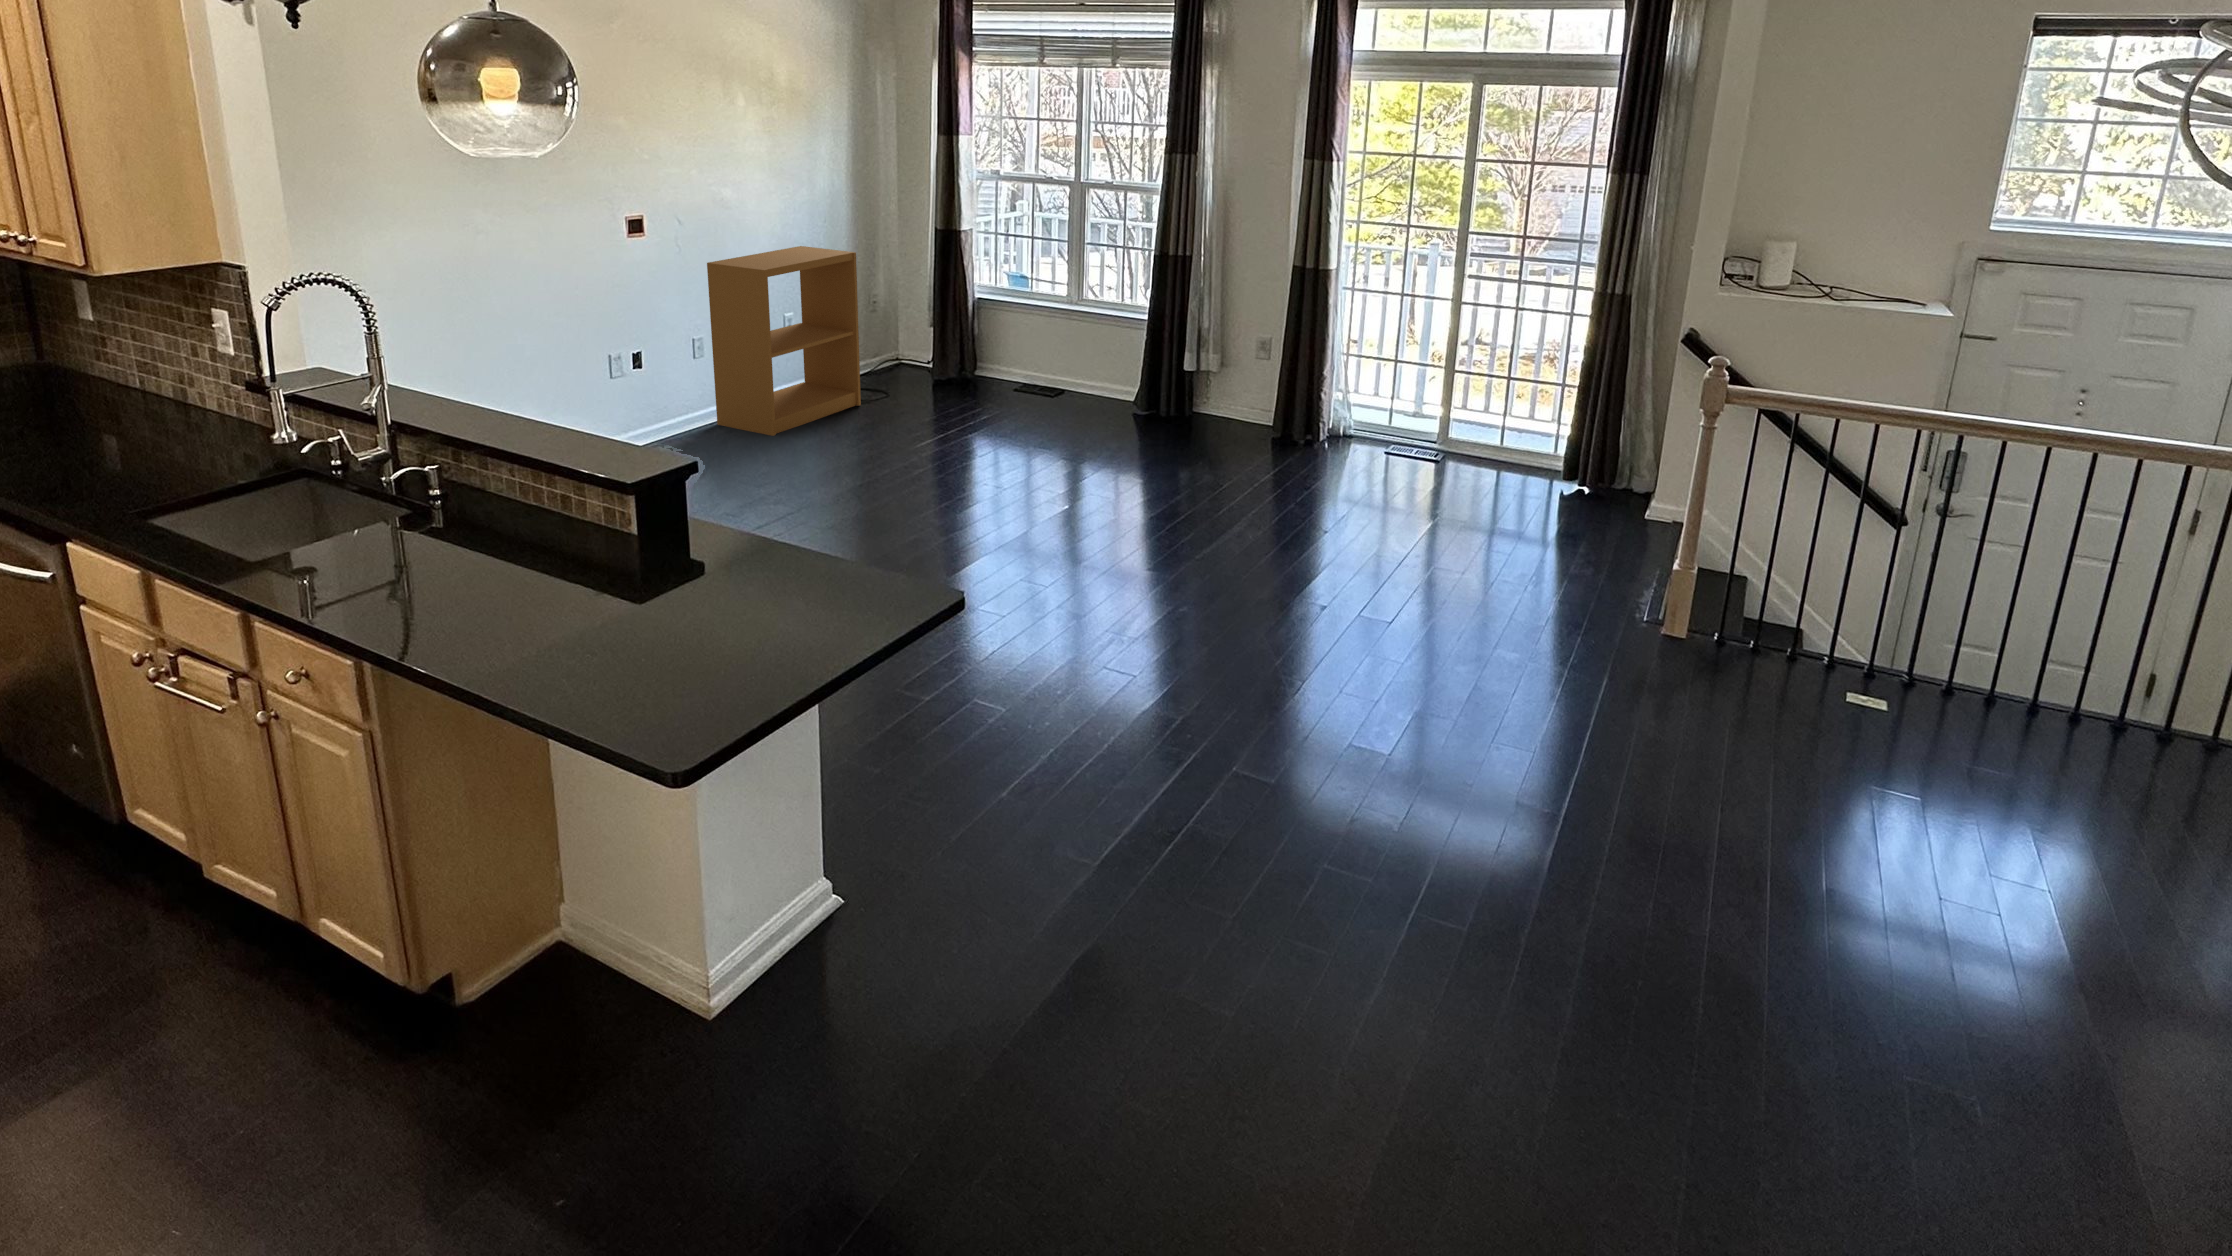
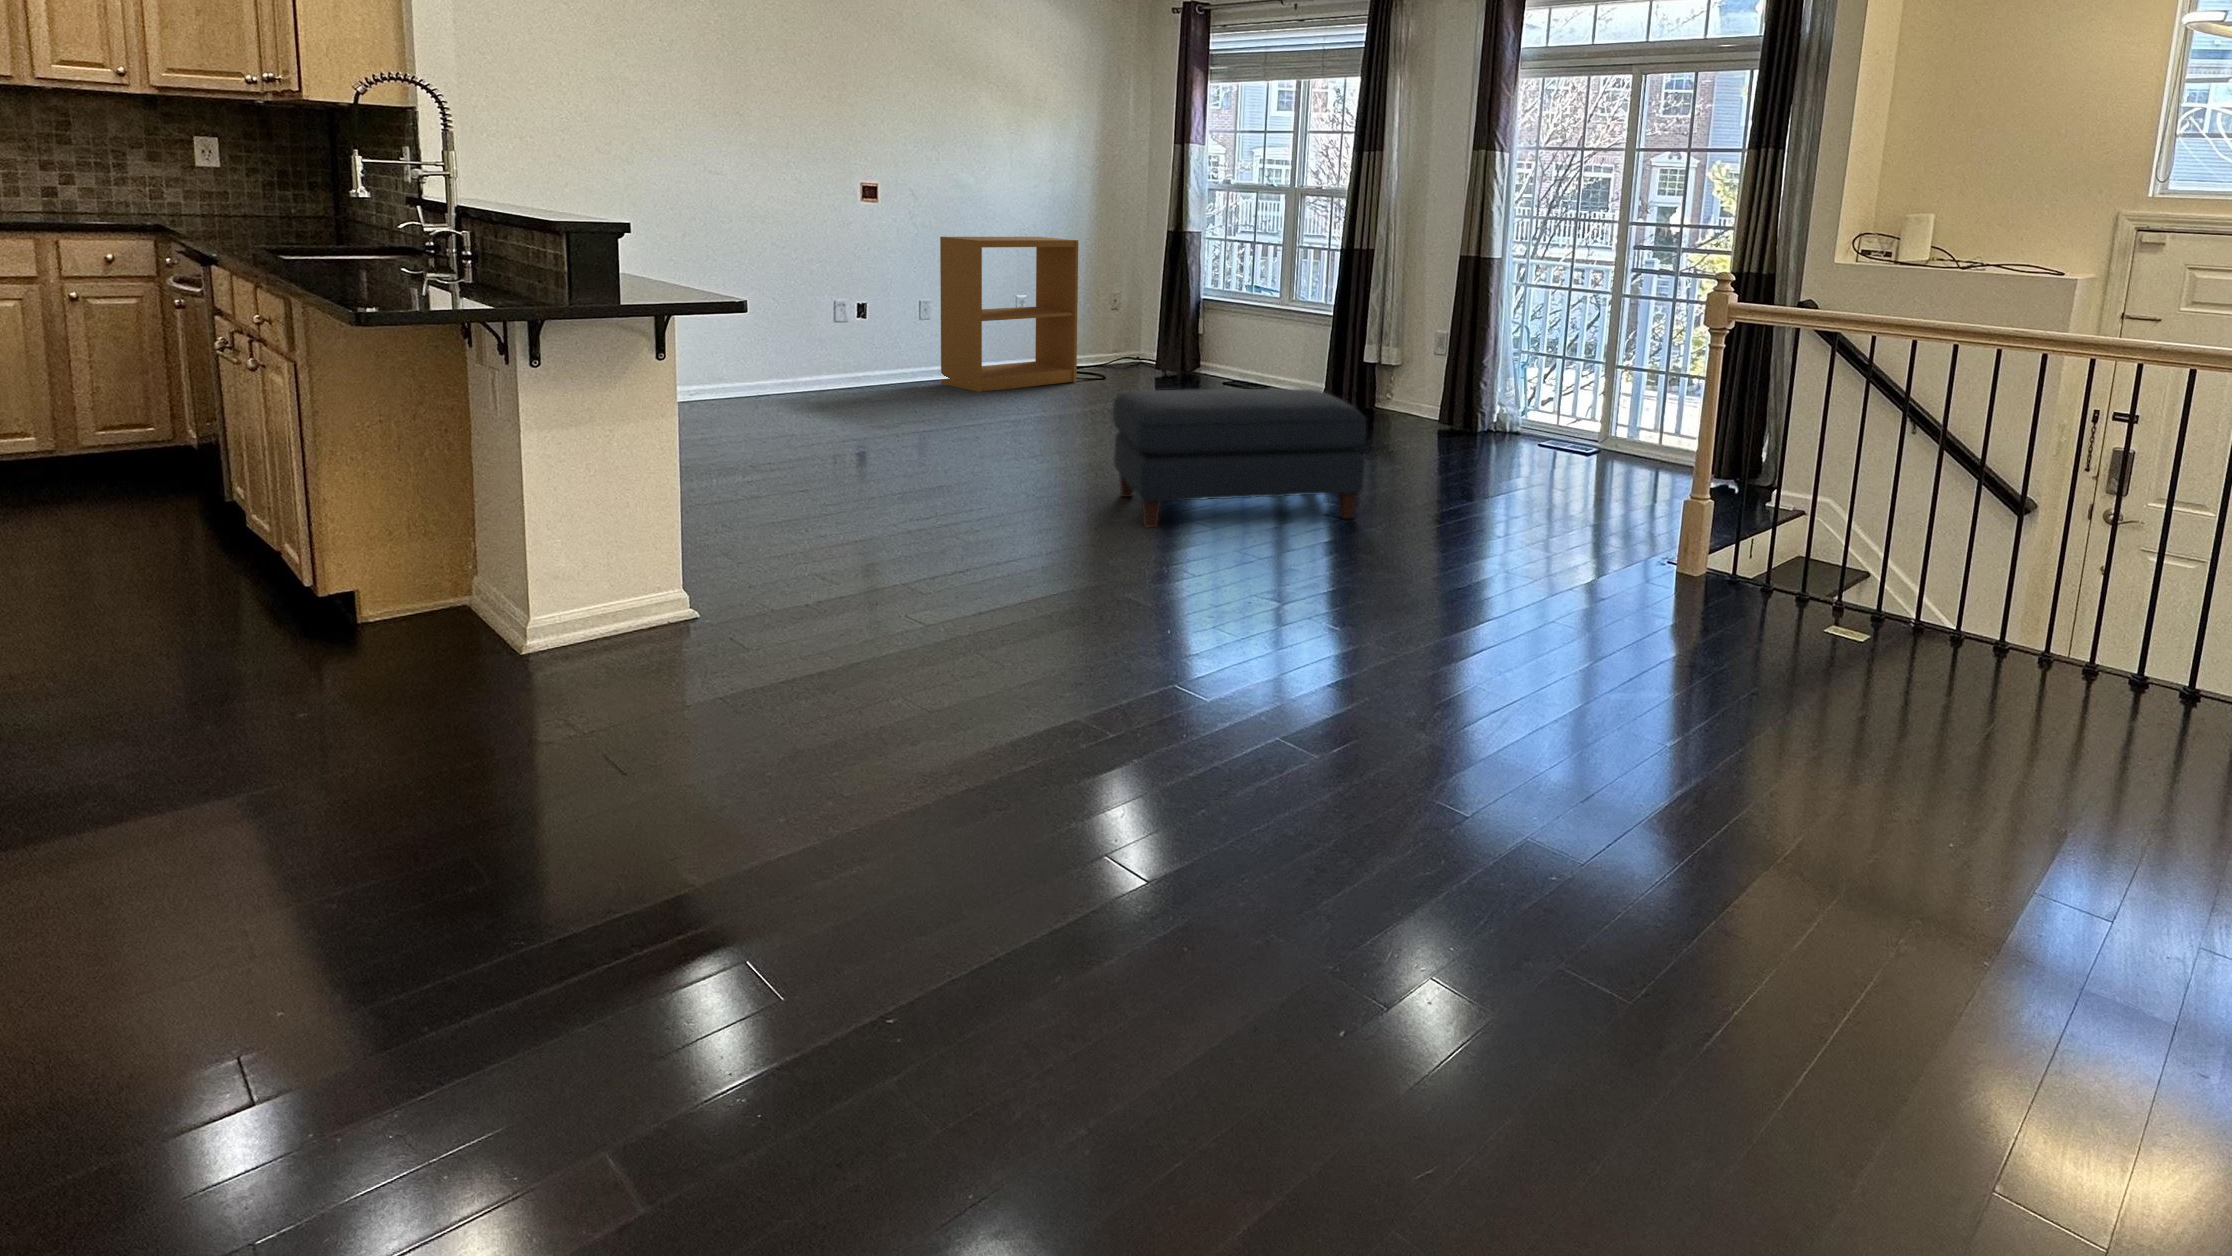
ottoman: none [1079,466,1353,657] -> present [1113,389,1366,528]

